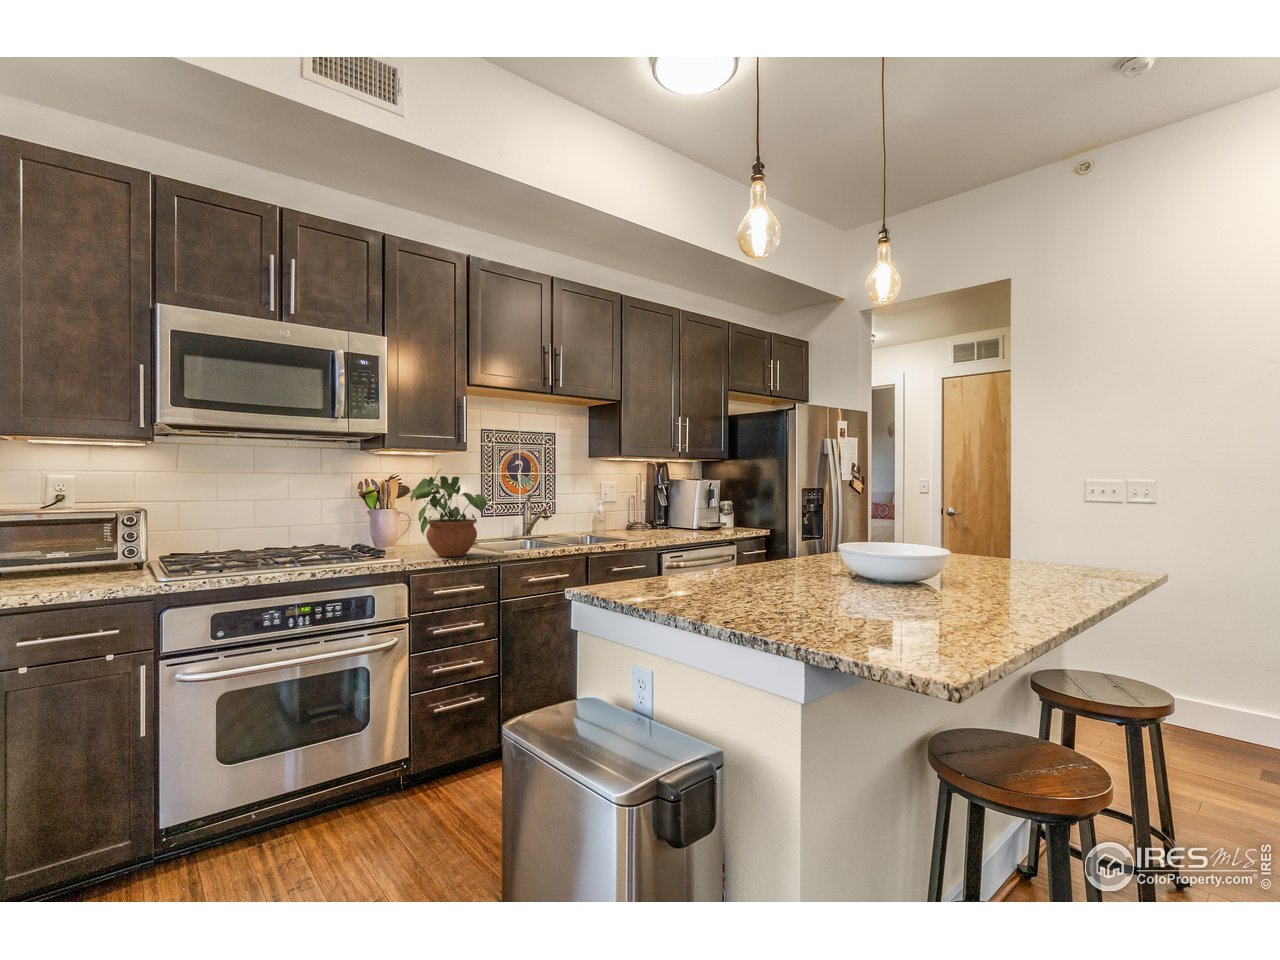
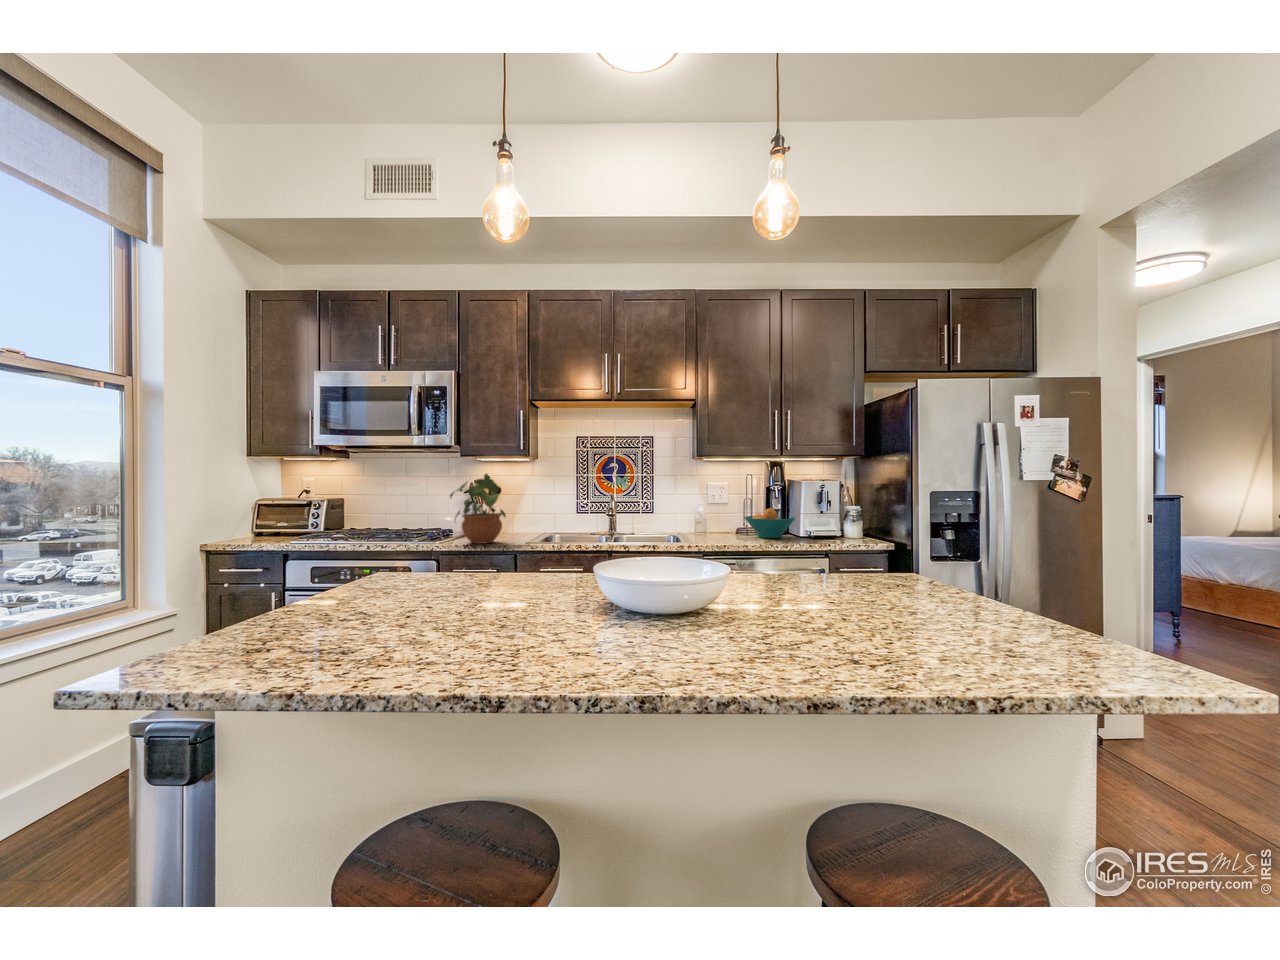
fruit bowl: none [639,506,685,533] -> present [744,508,795,538]

